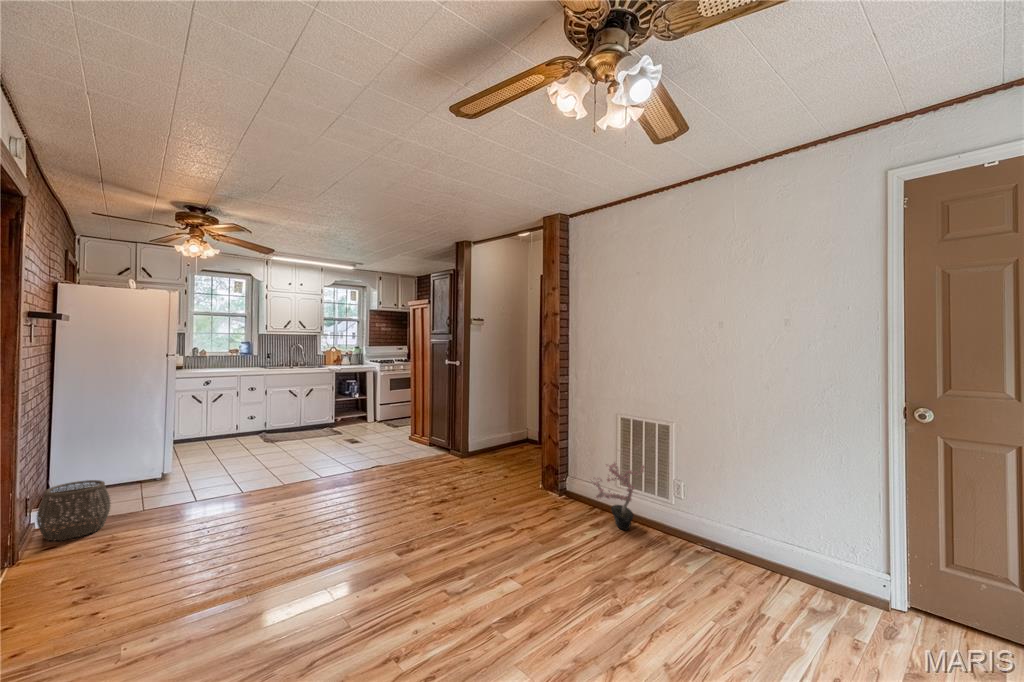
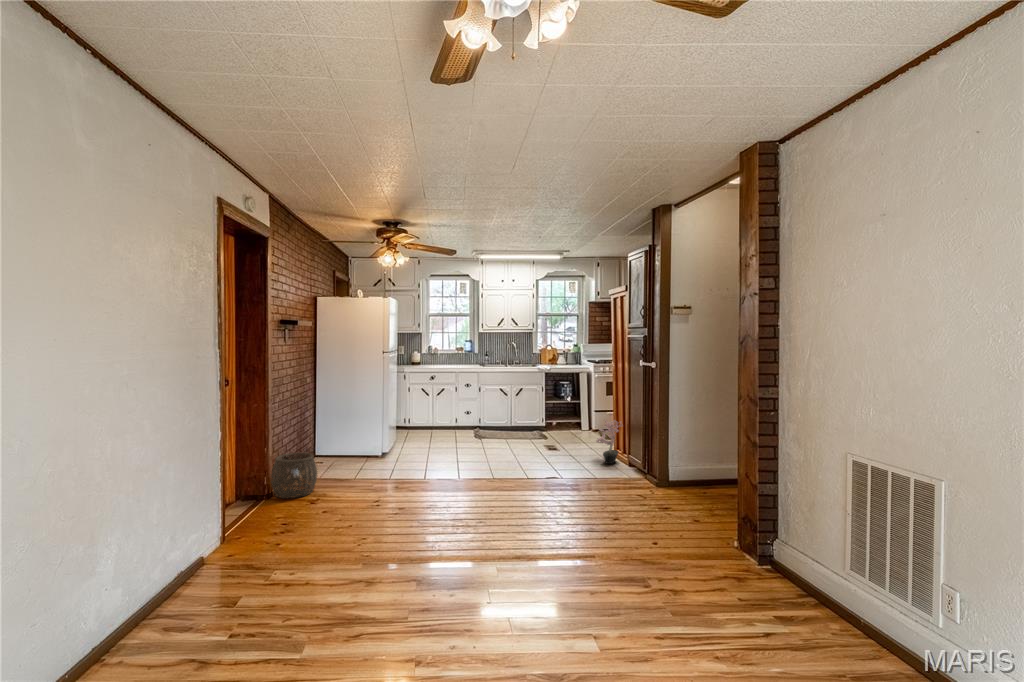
potted plant: present [590,462,645,530] -> present [596,420,623,464]

